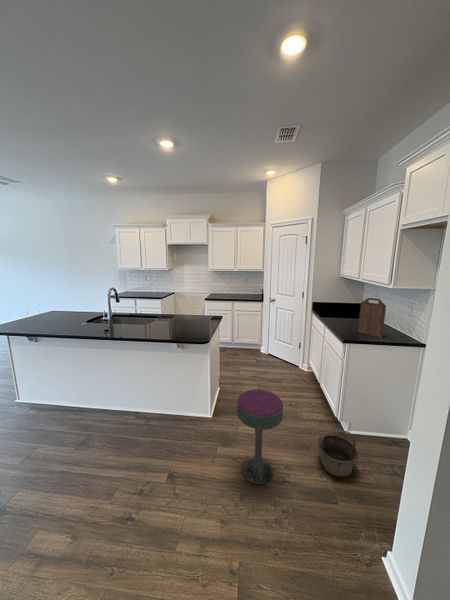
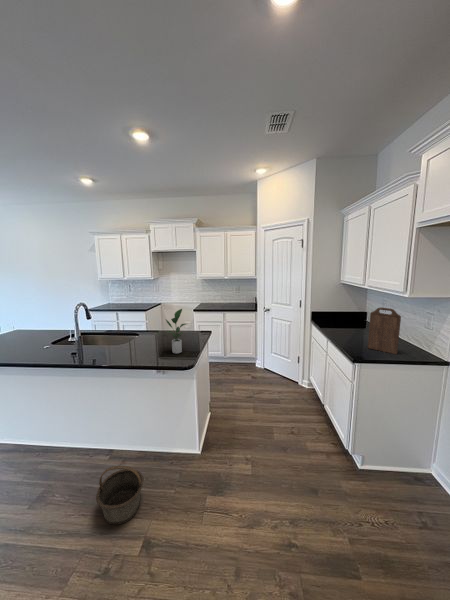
potted plant: none [185,295,204,332] -> present [166,309,186,354]
bar stool: present [237,389,283,485] -> none [229,426,287,554]
basket: present [318,430,359,477] -> present [96,466,143,524]

